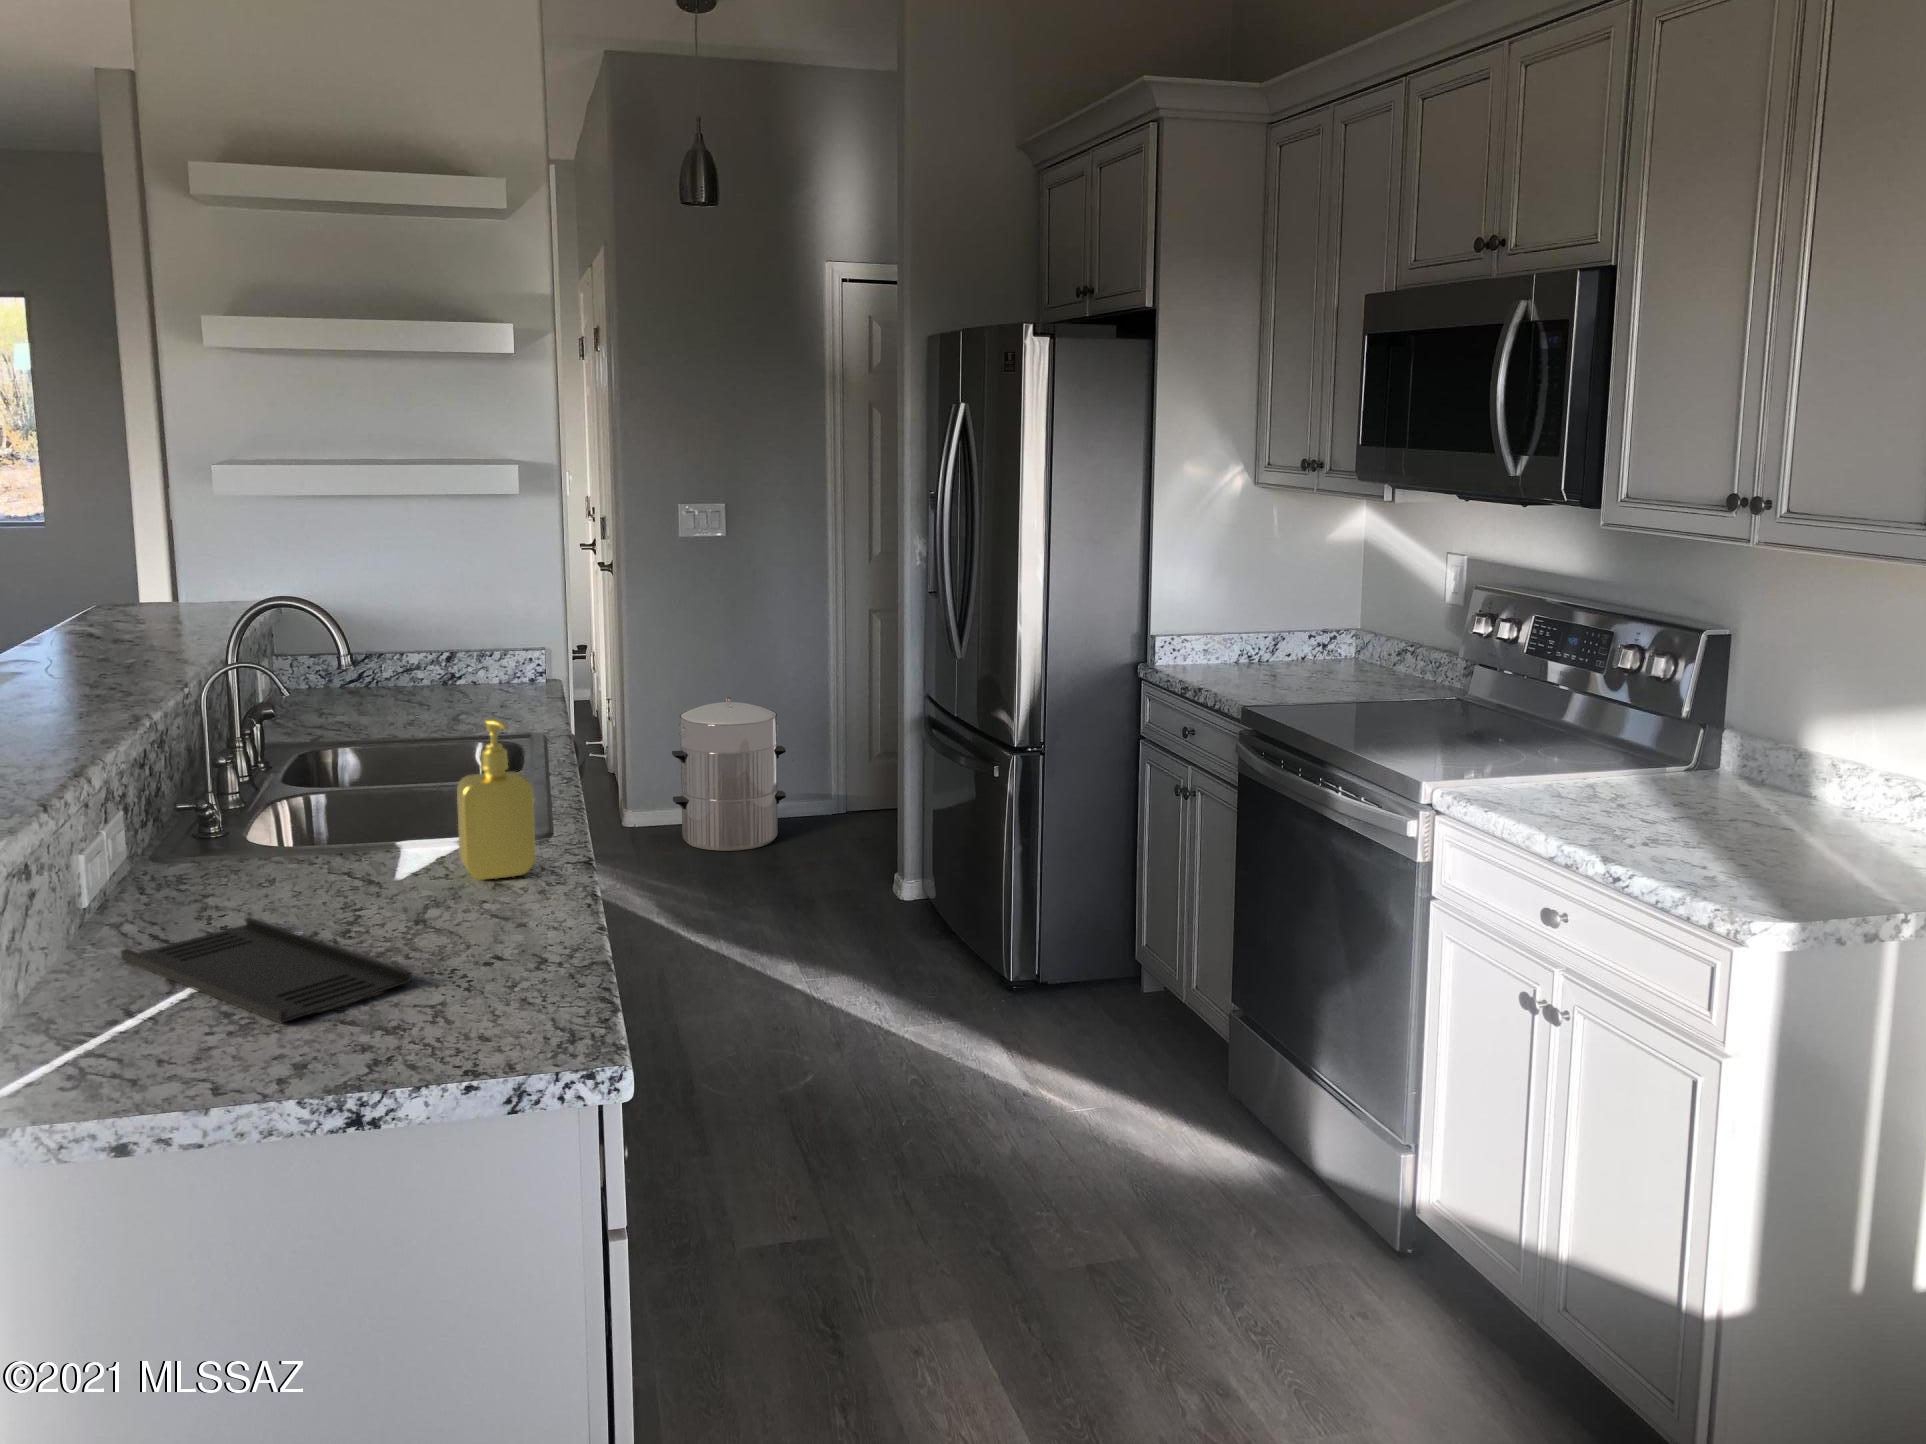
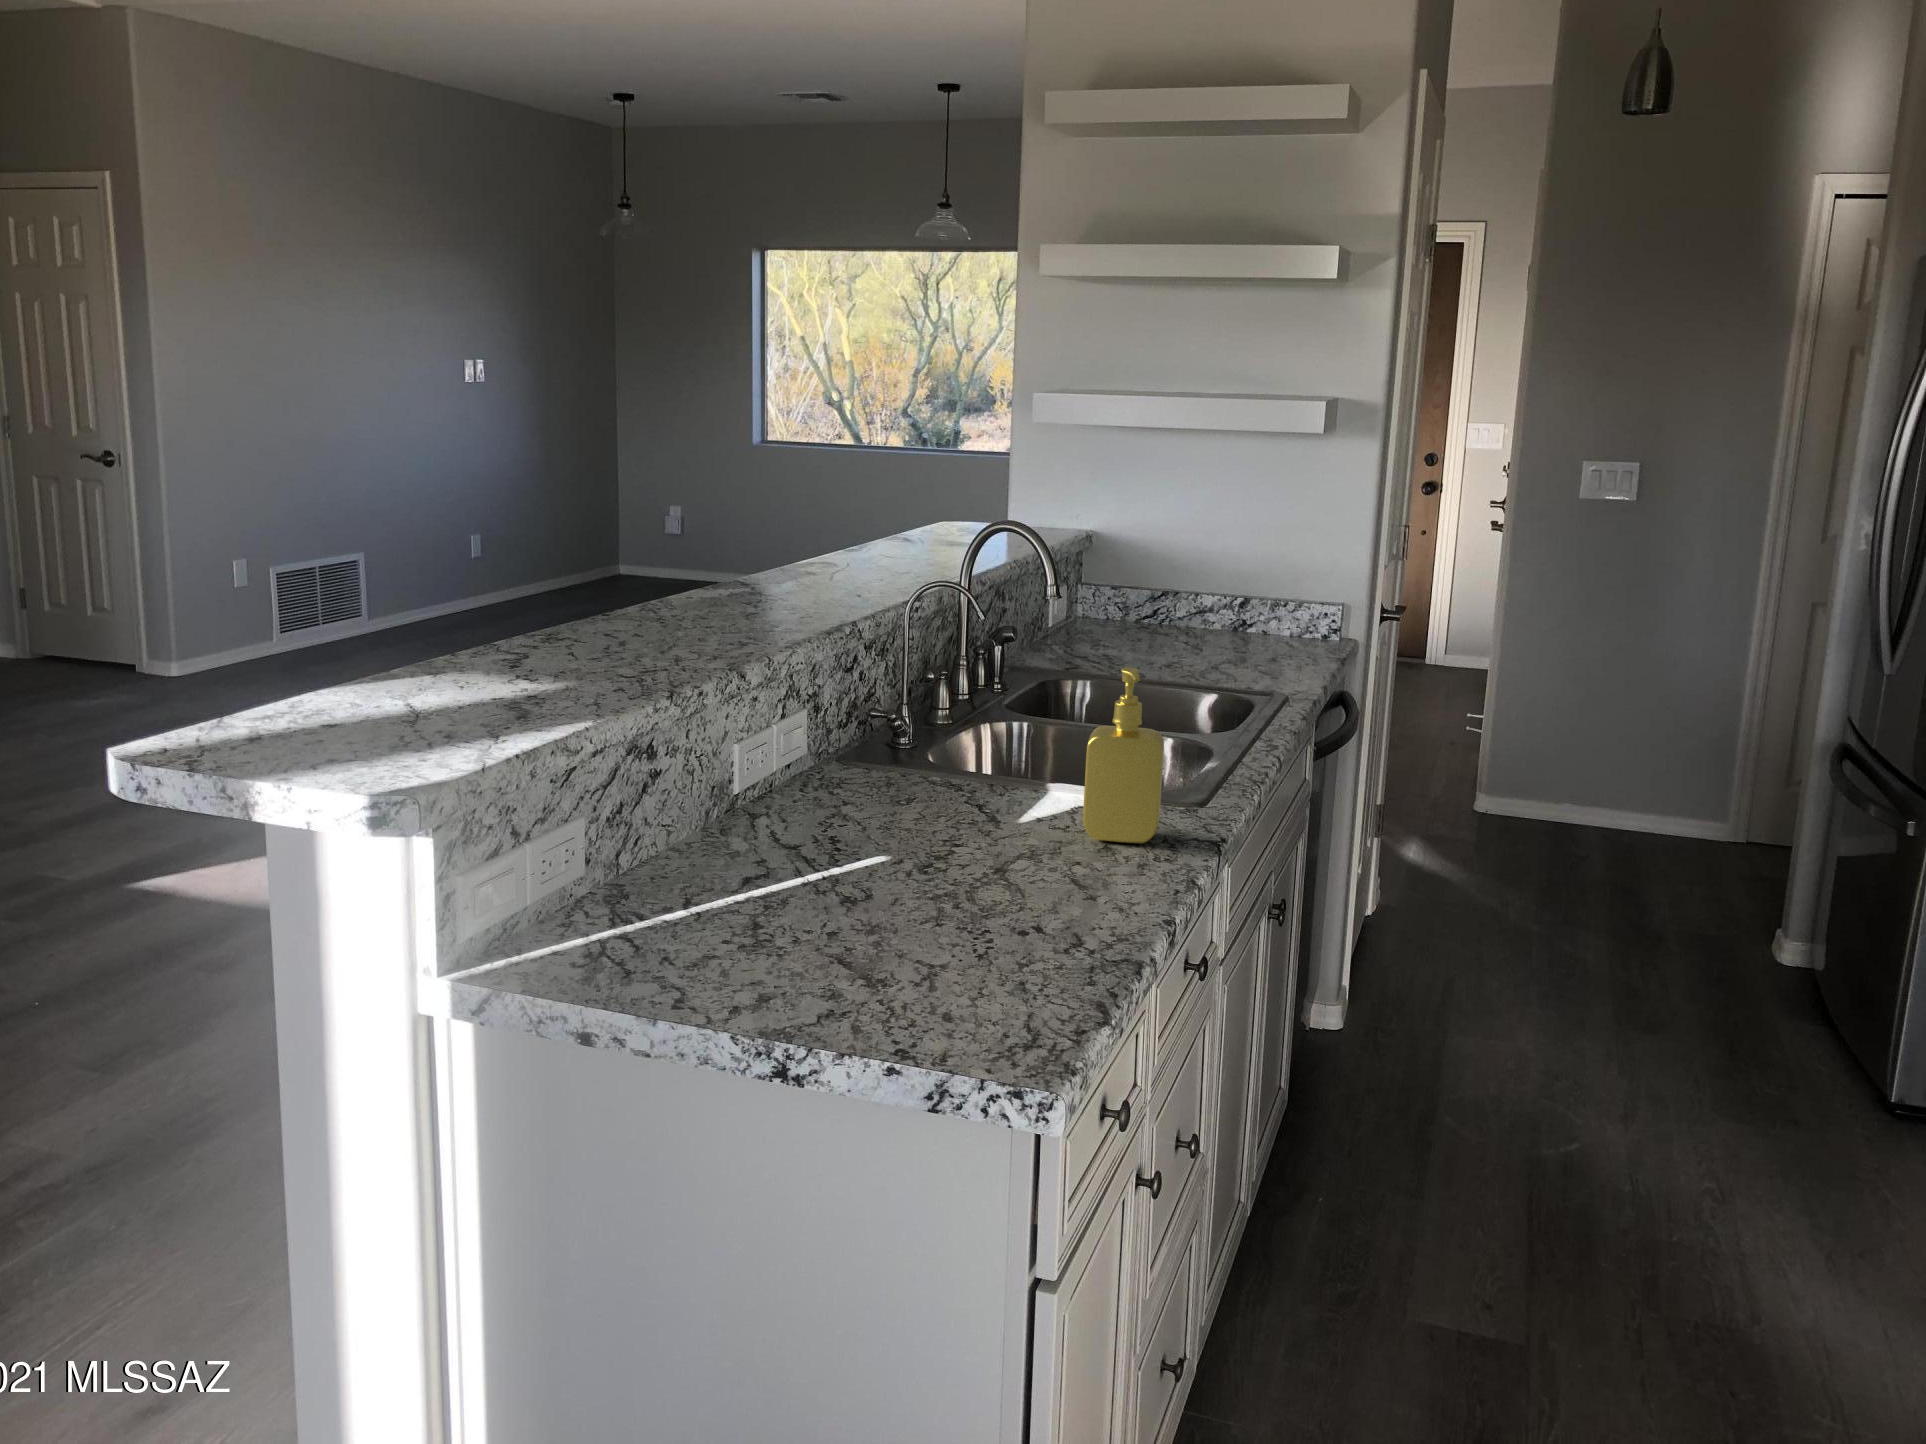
waste bin: present [672,696,786,851] -> none [1525,683,1668,858]
tray: present [121,917,411,1023] -> none [730,833,936,949]

